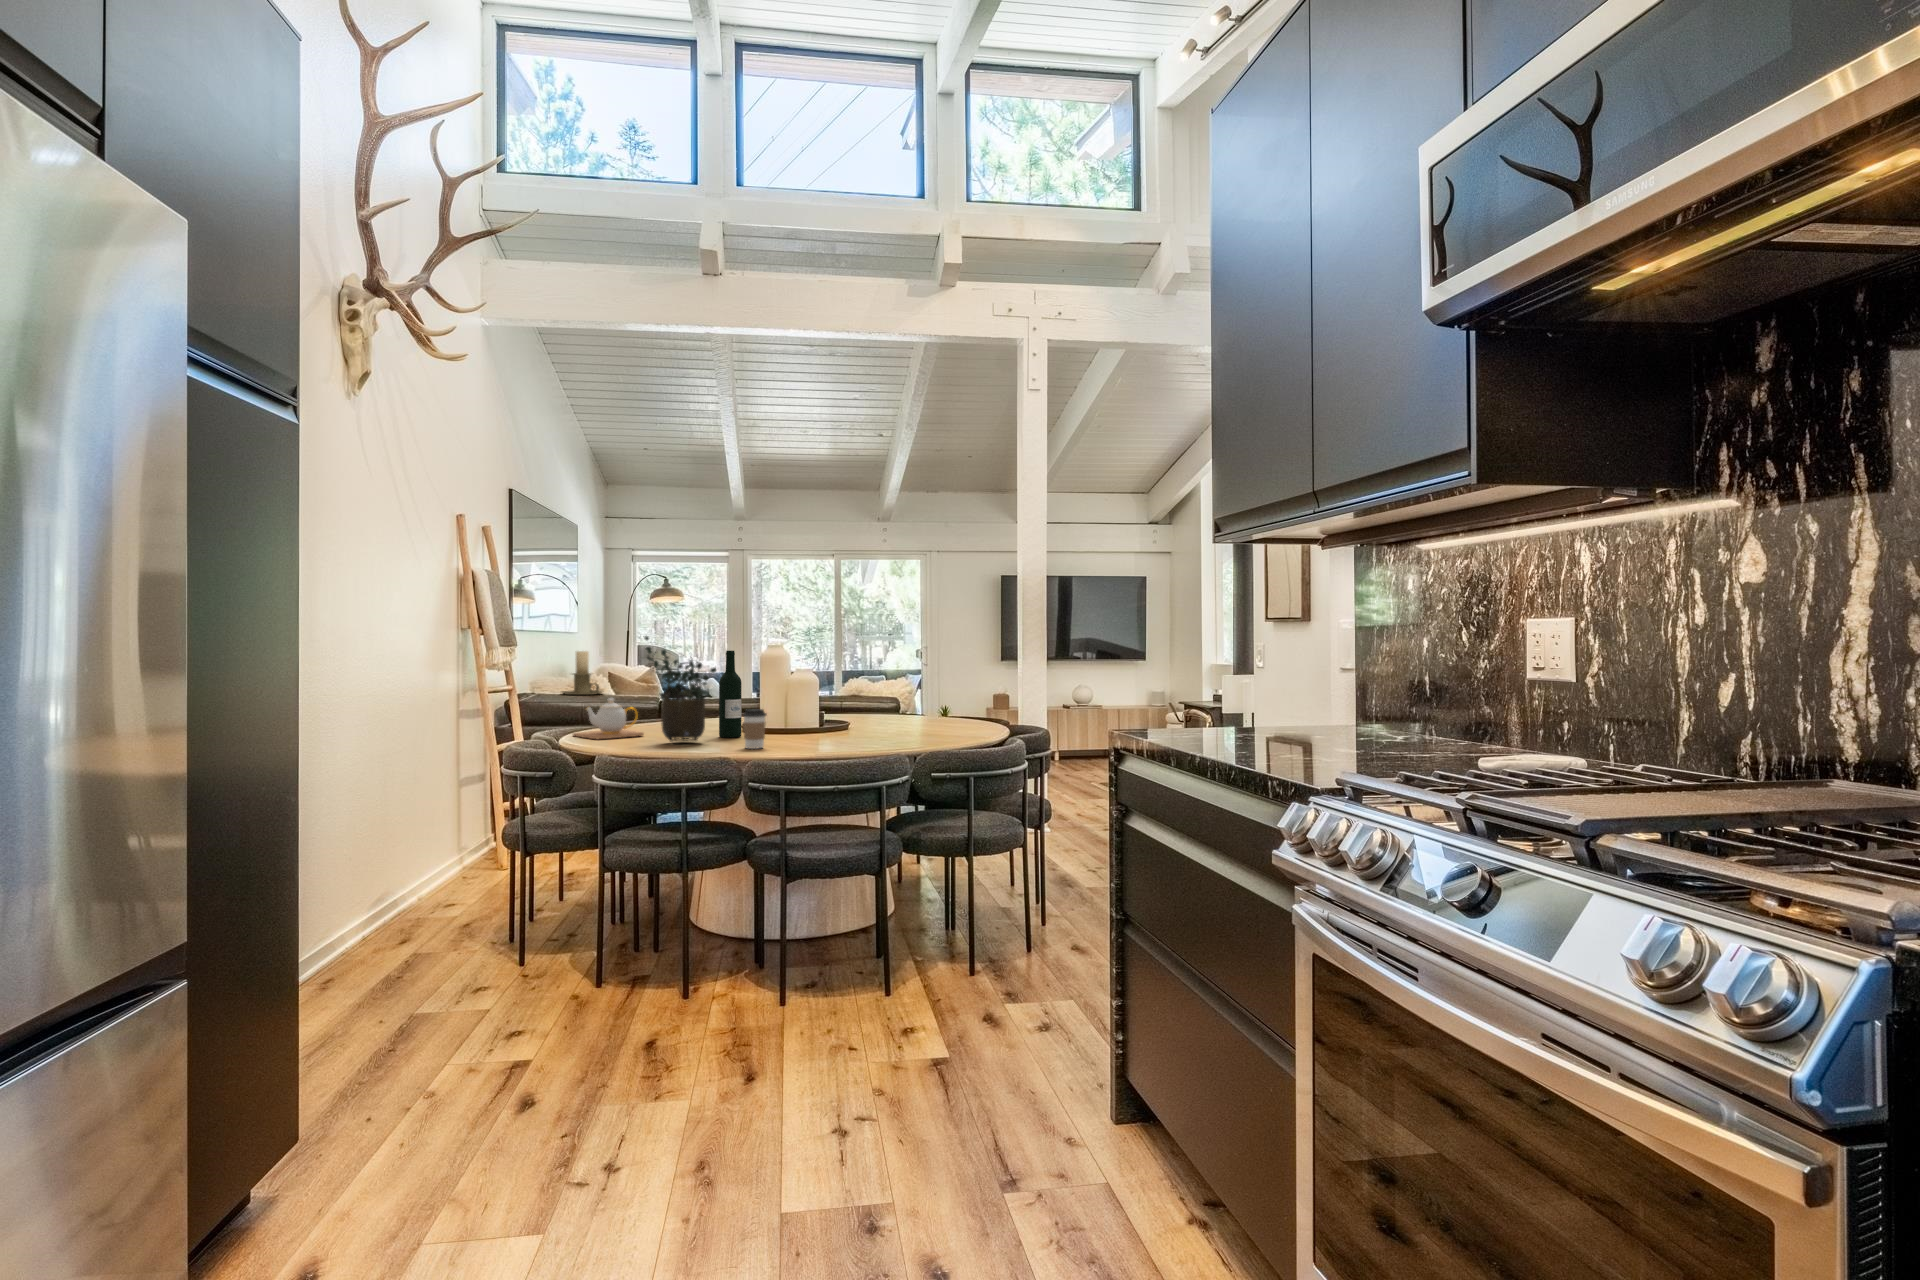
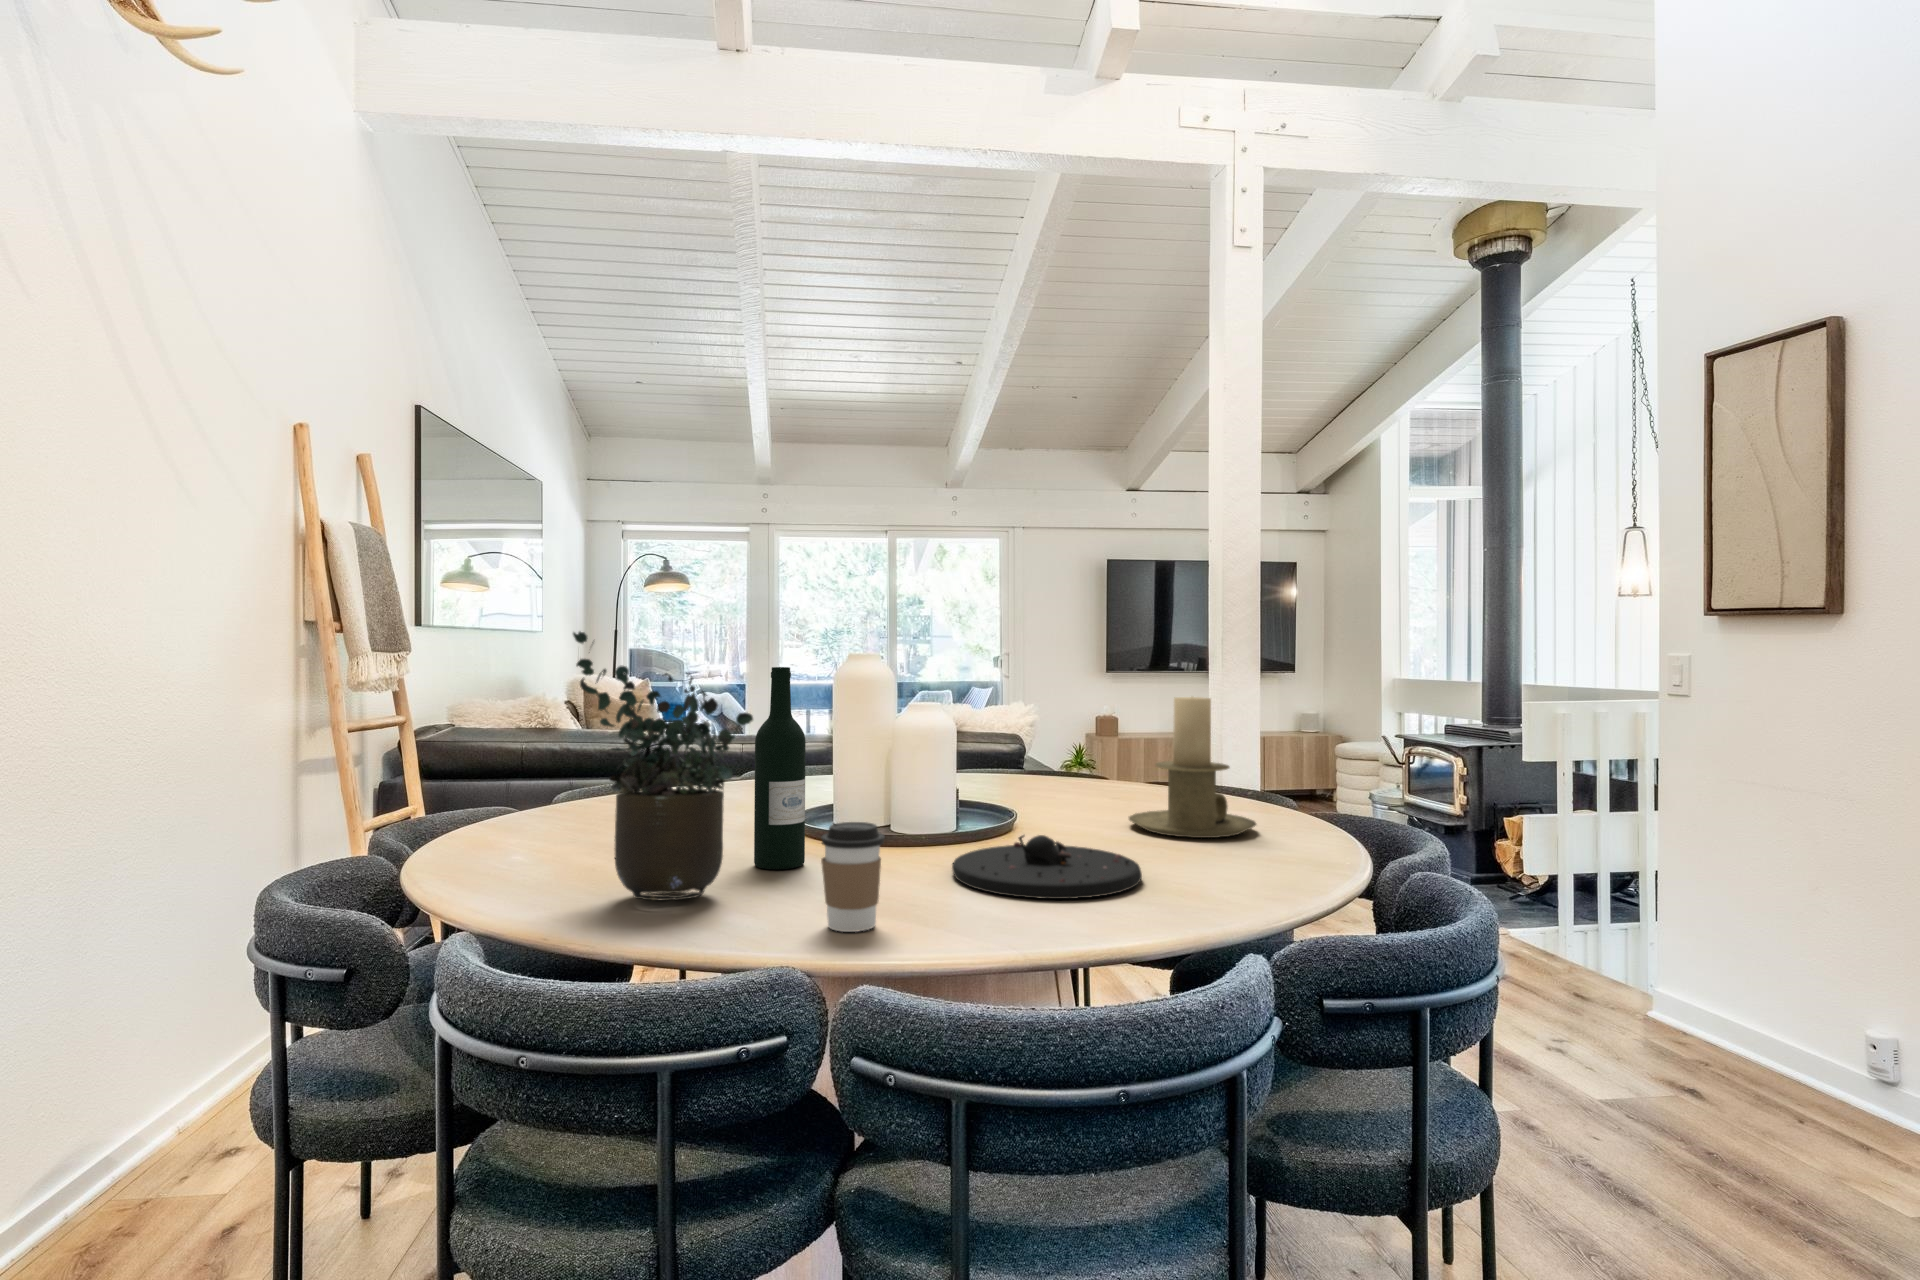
candle holder: present [562,651,601,695] -> present [1129,697,1256,838]
teapot: present [573,698,644,739] -> none [418,775,583,881]
plate: none [804,721,885,743] -> present [952,835,1142,899]

